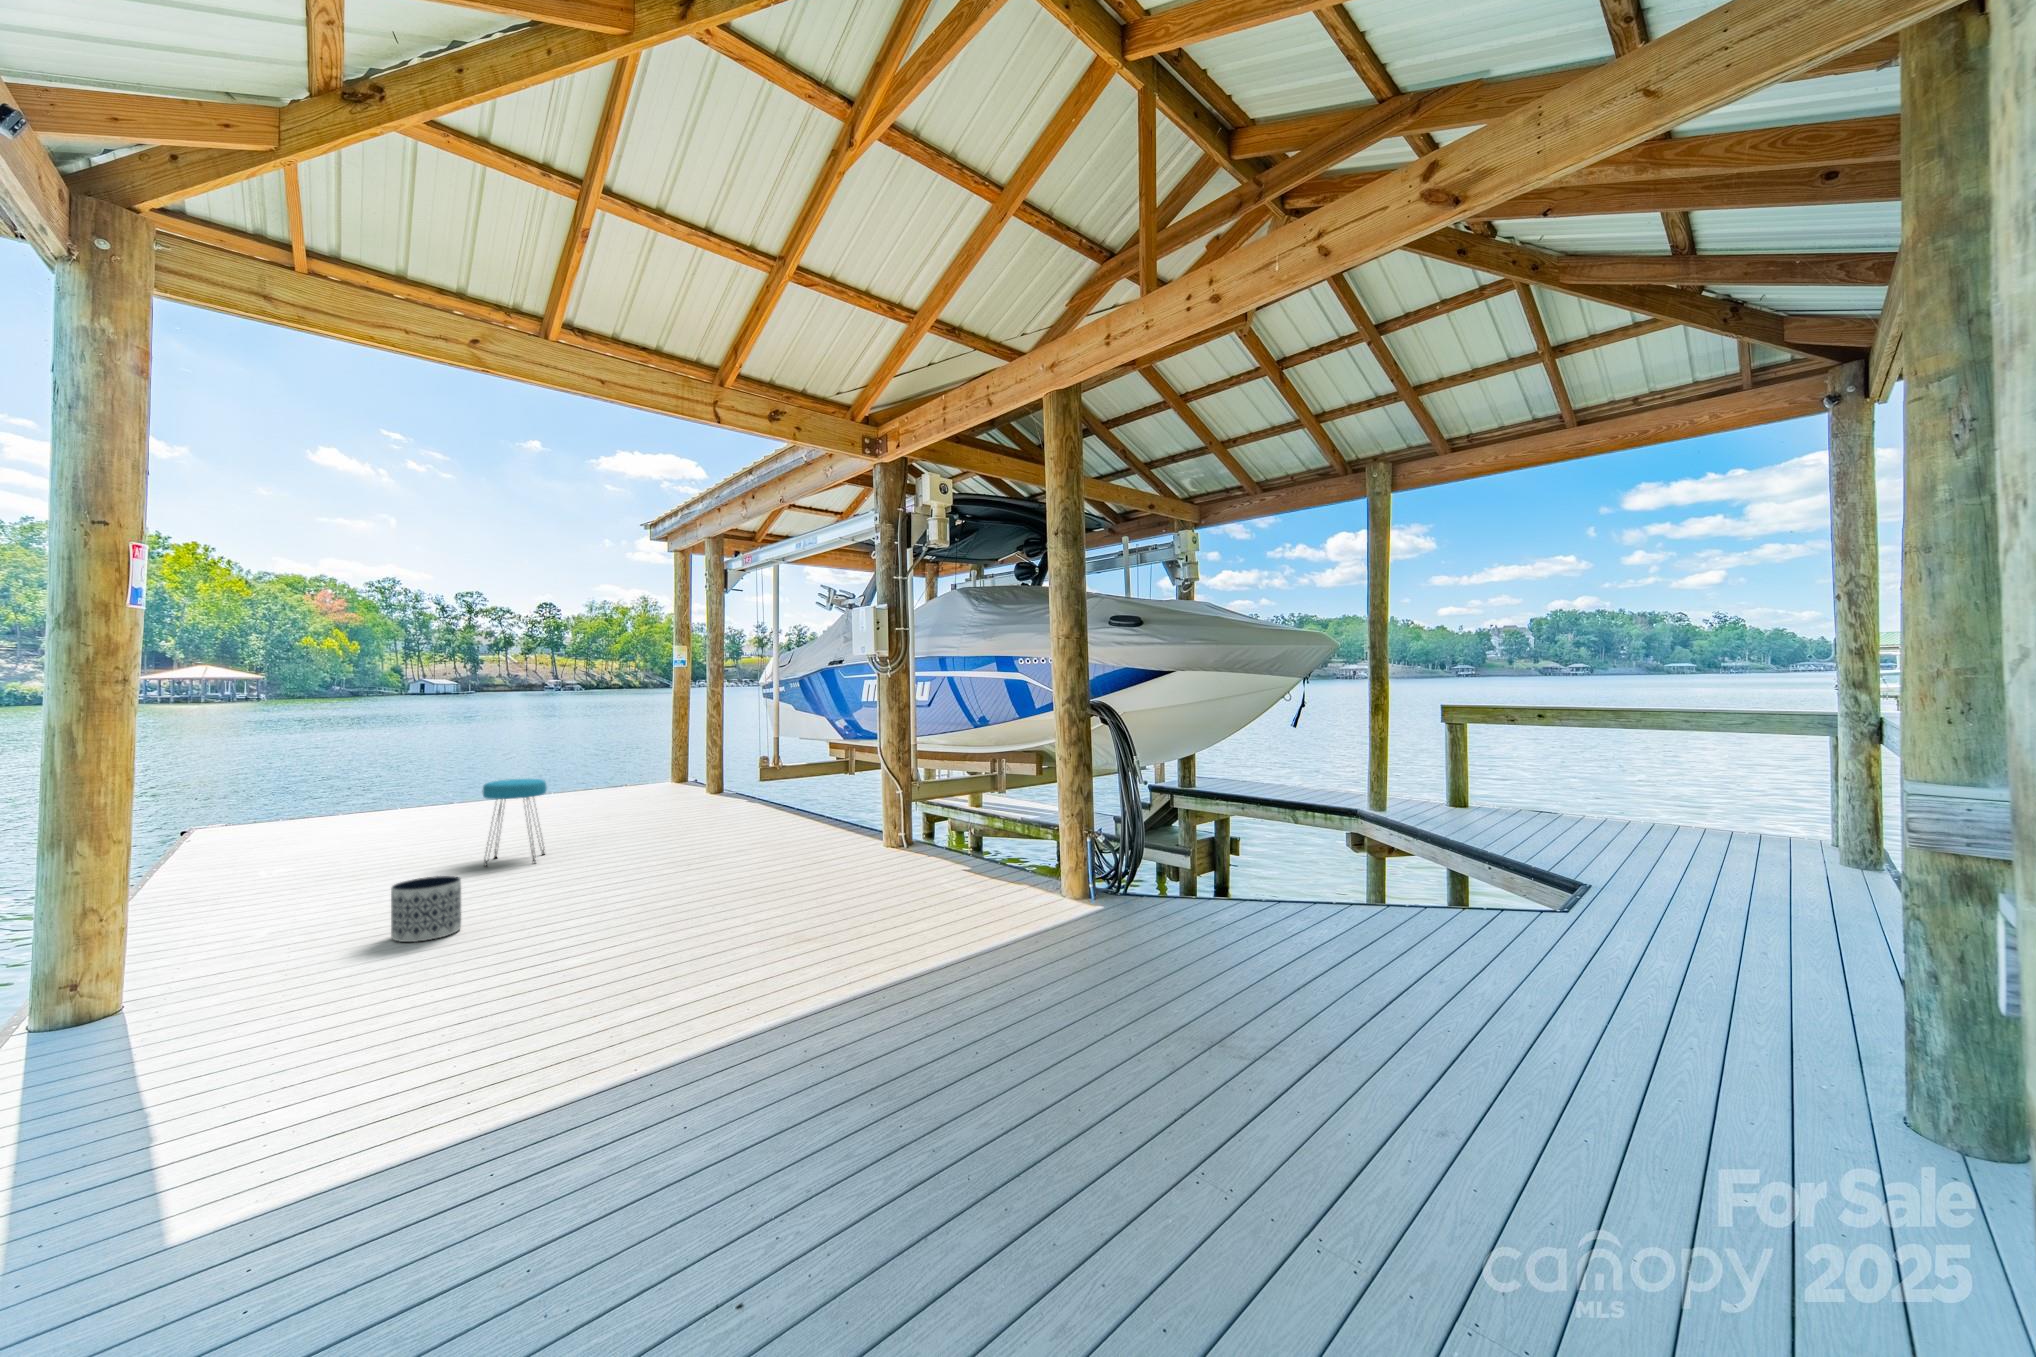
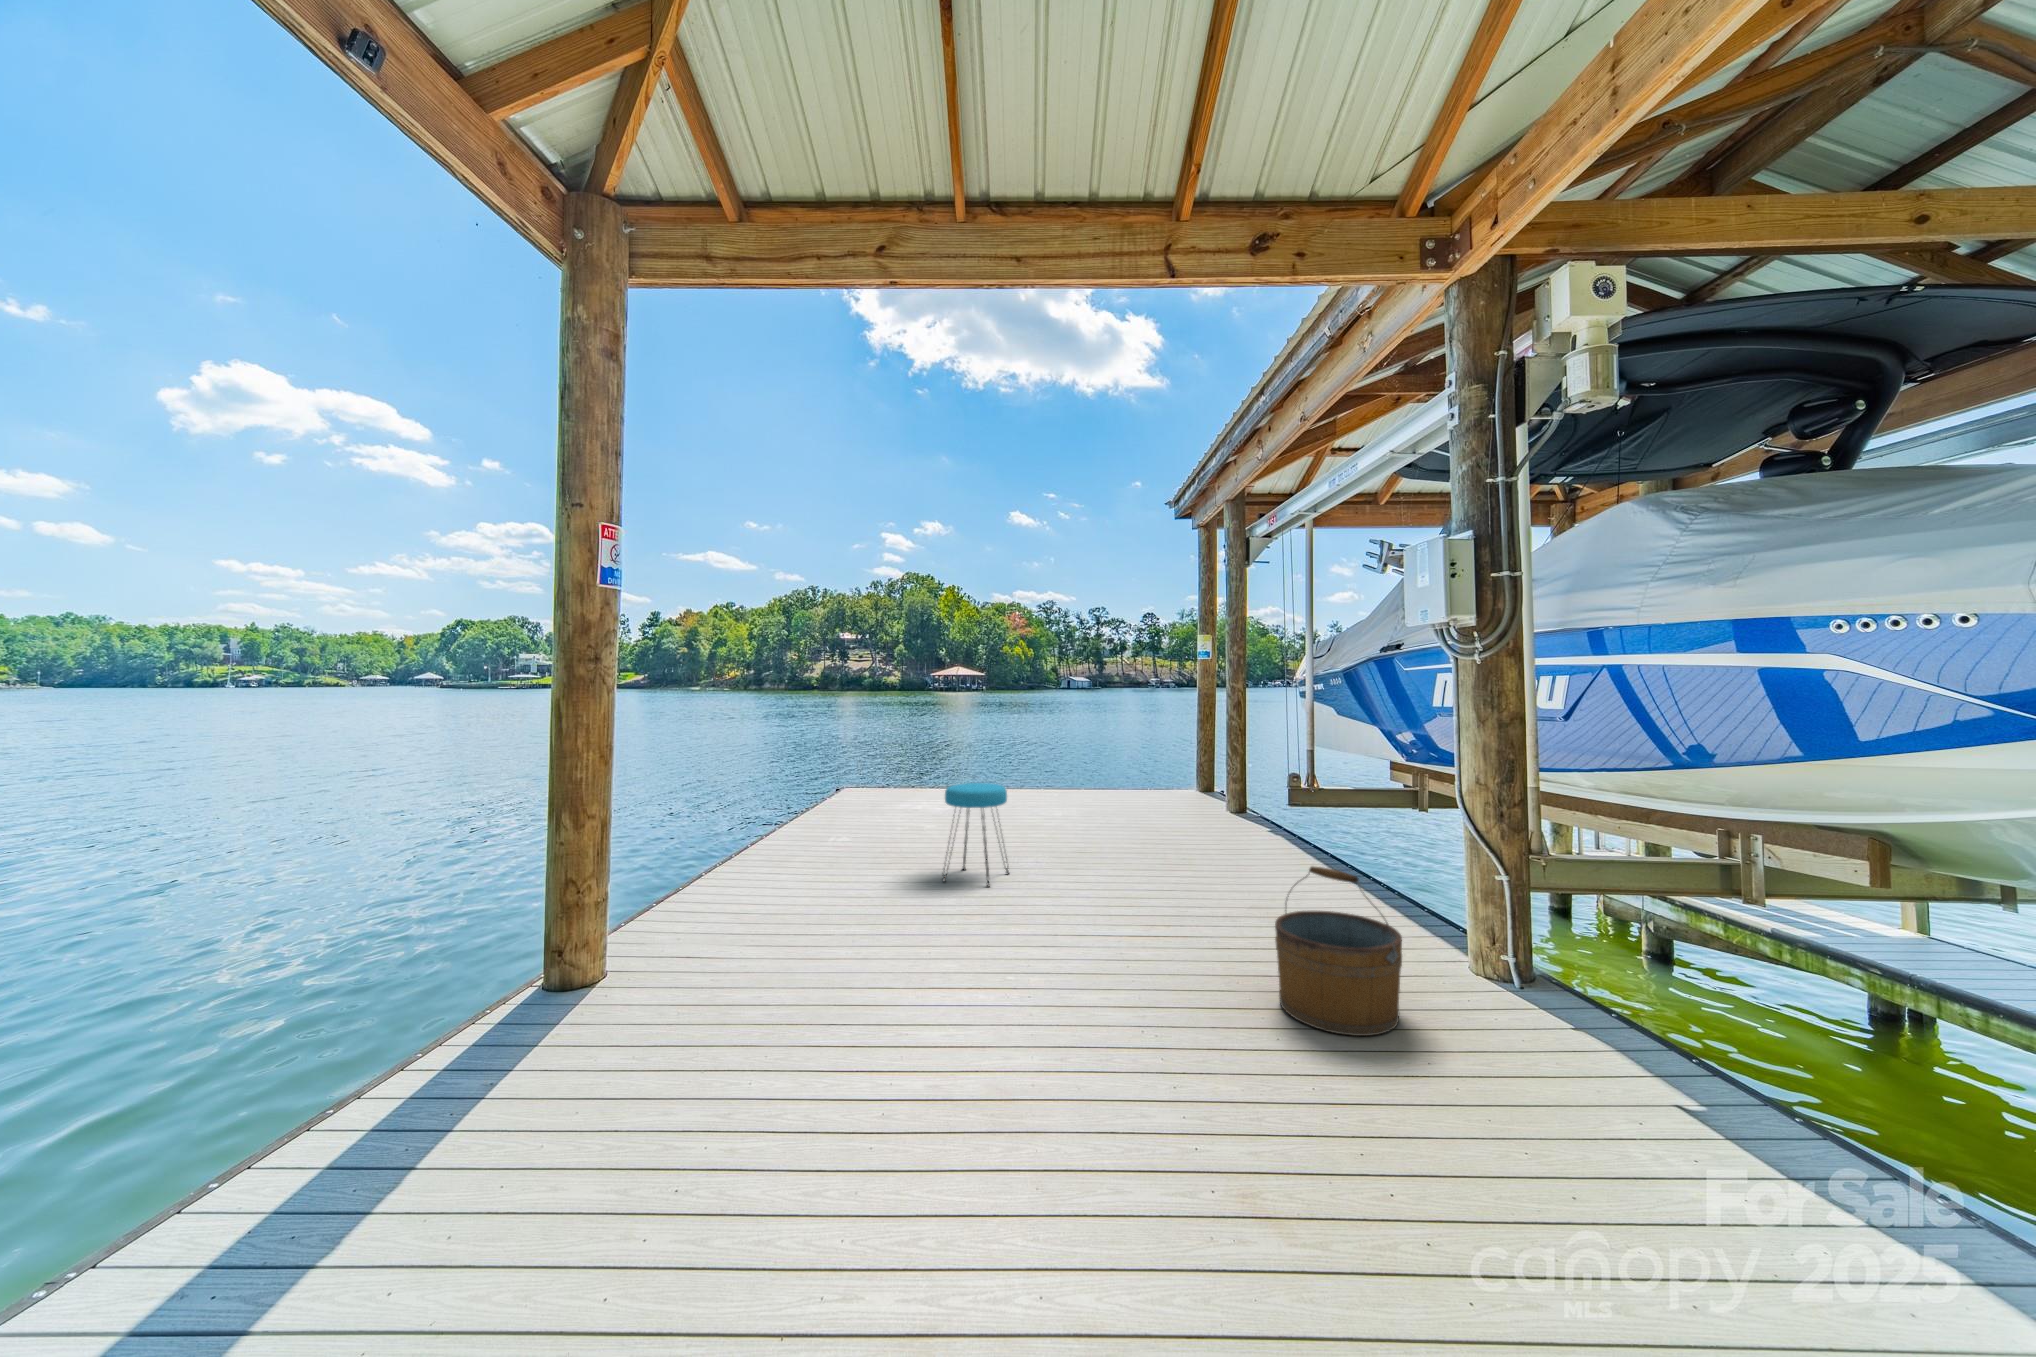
bucket: none [788,794,854,878] -> present [1275,867,1402,1036]
planter: present [391,876,461,942] -> none [745,916,822,1008]

